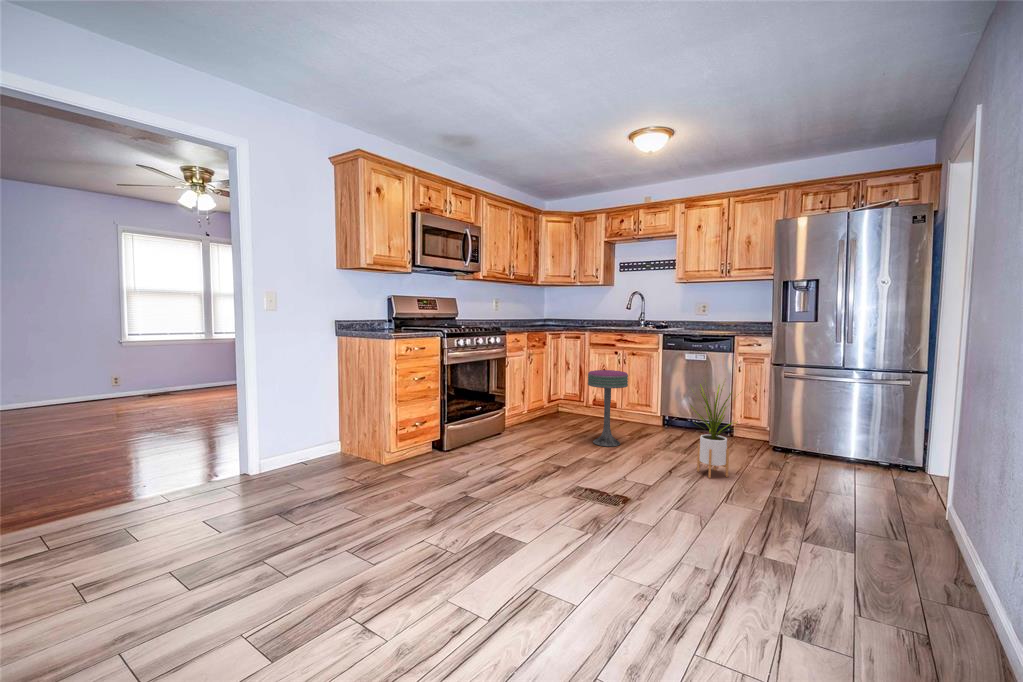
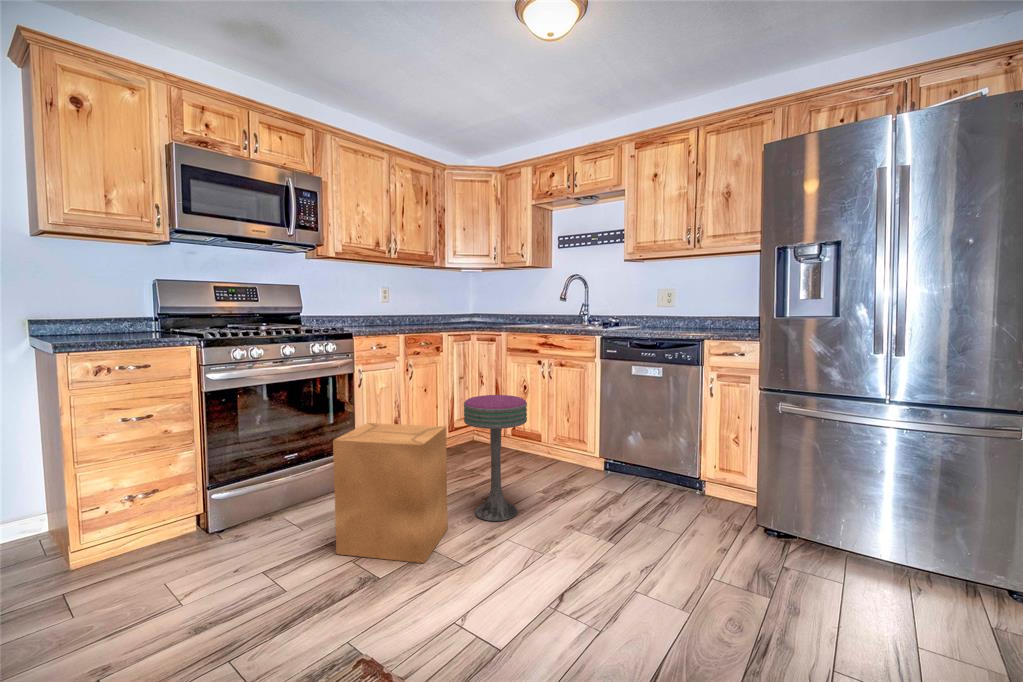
house plant: present [691,384,739,478] -> none [589,420,695,619]
cardboard box: none [528,385,584,462] -> present [333,423,448,563]

